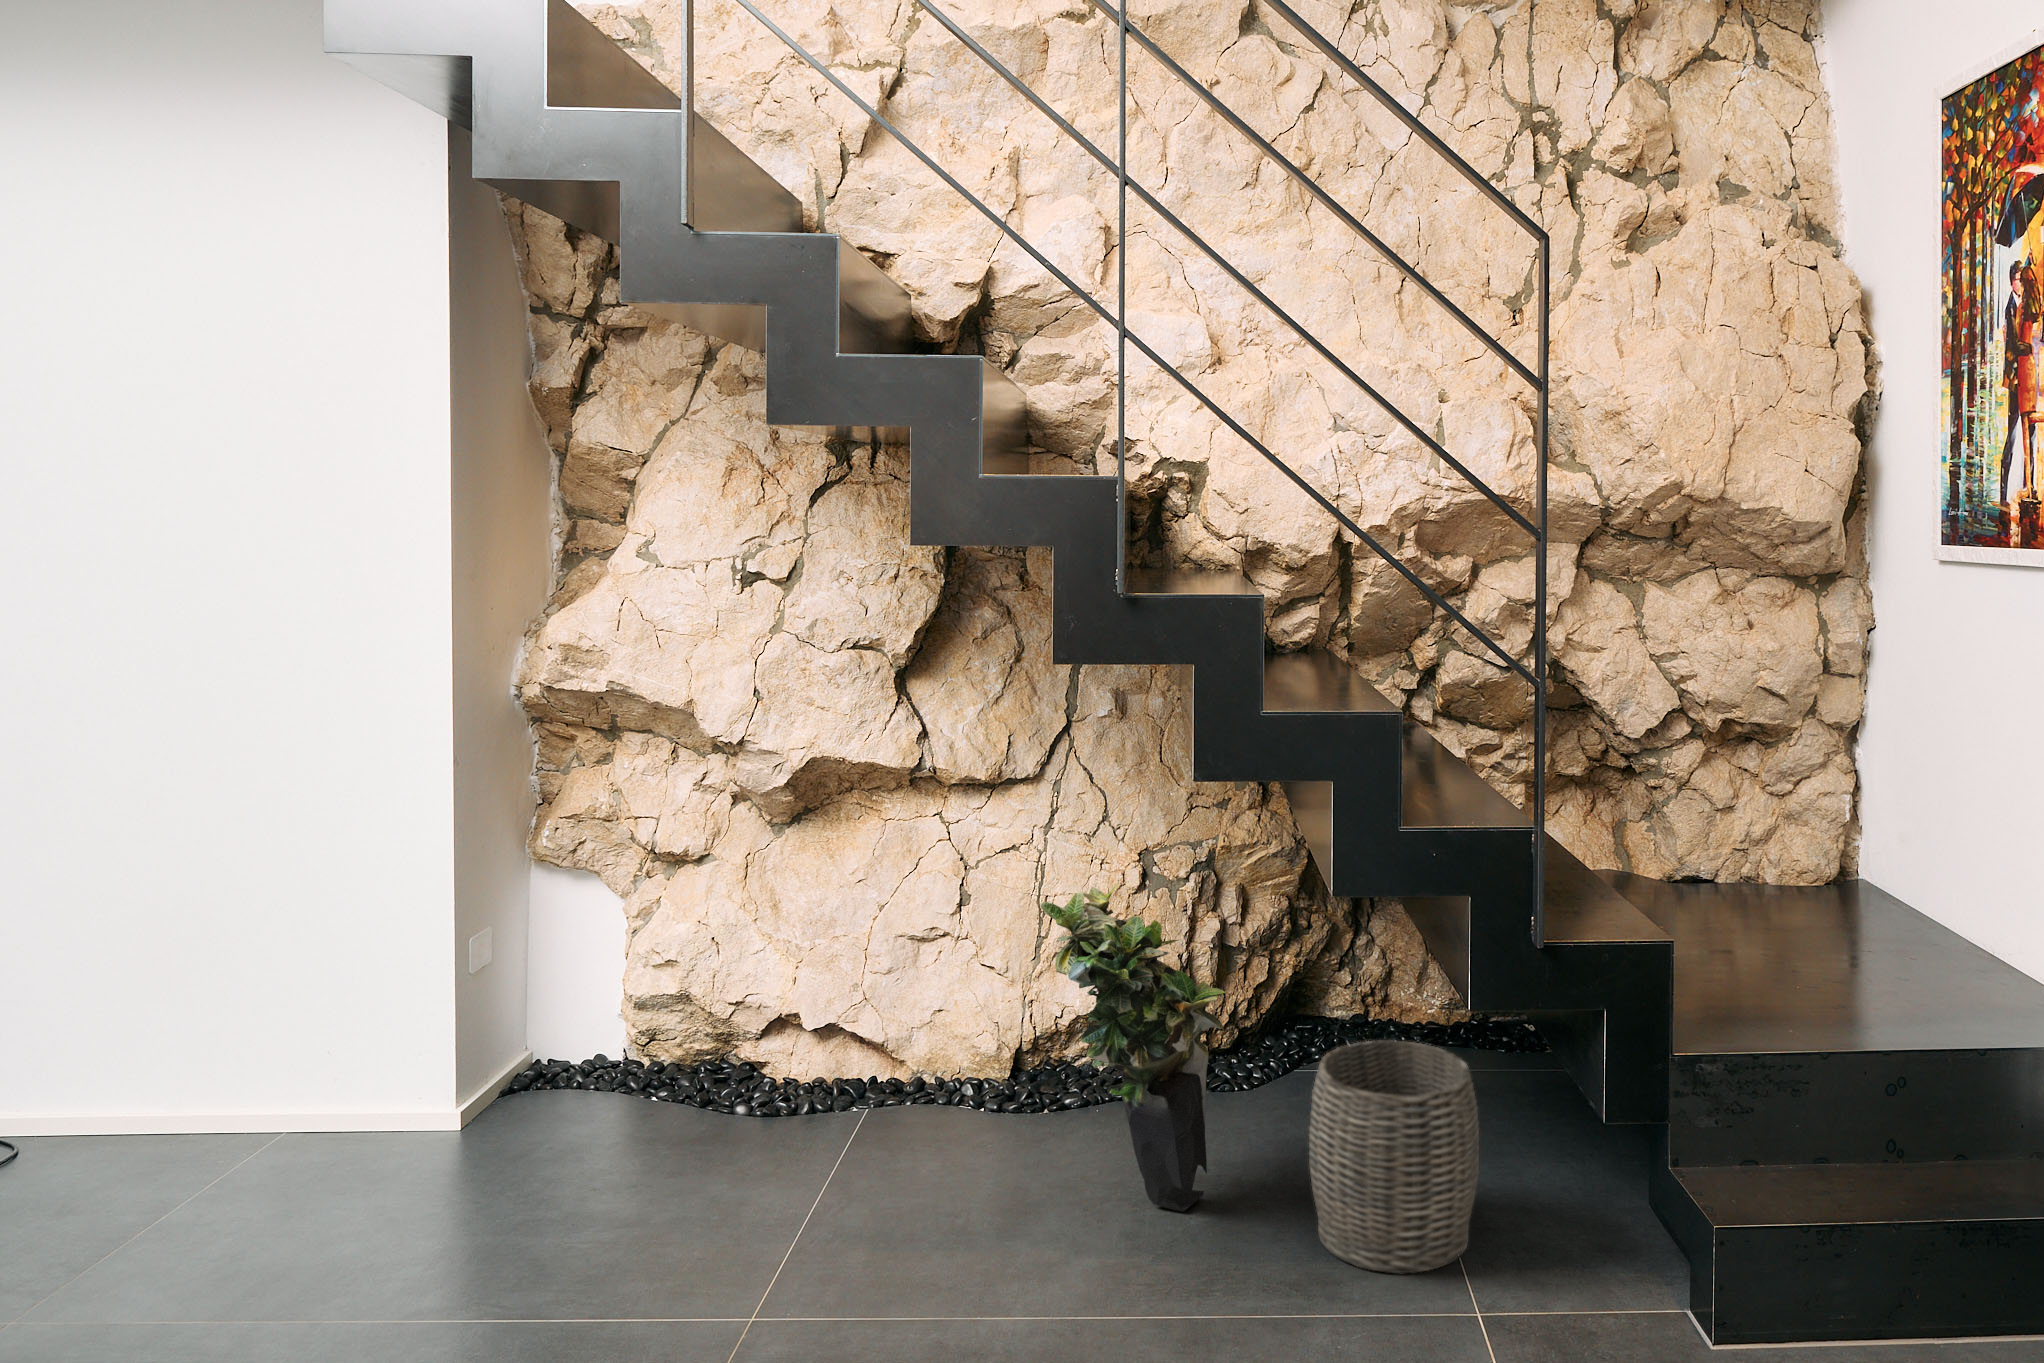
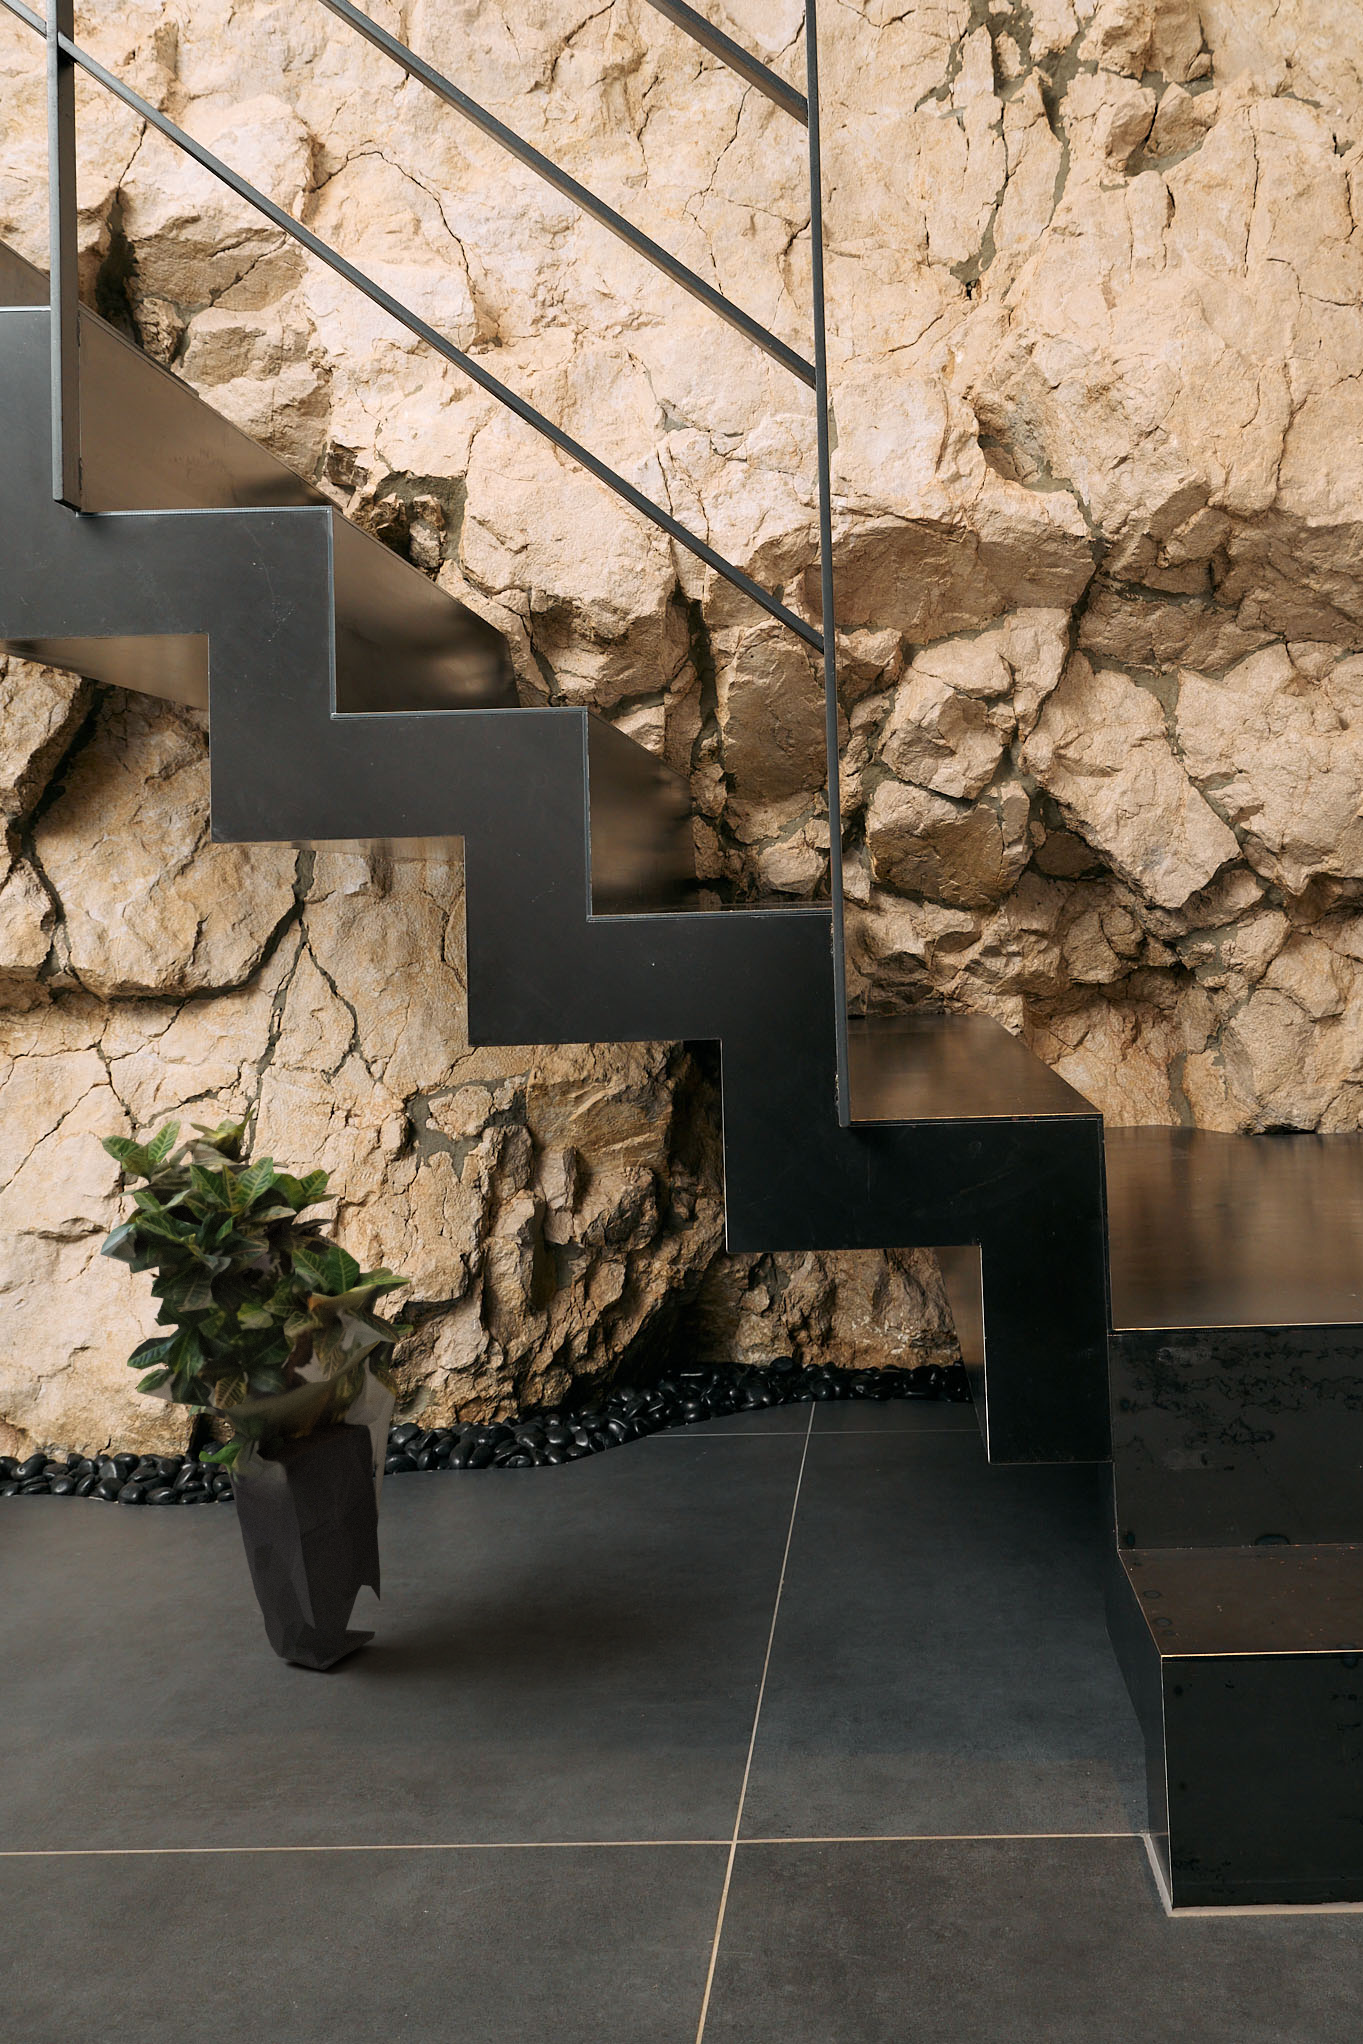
woven basket: present [1309,1040,1479,1273] -> none [512,1358,817,1785]

